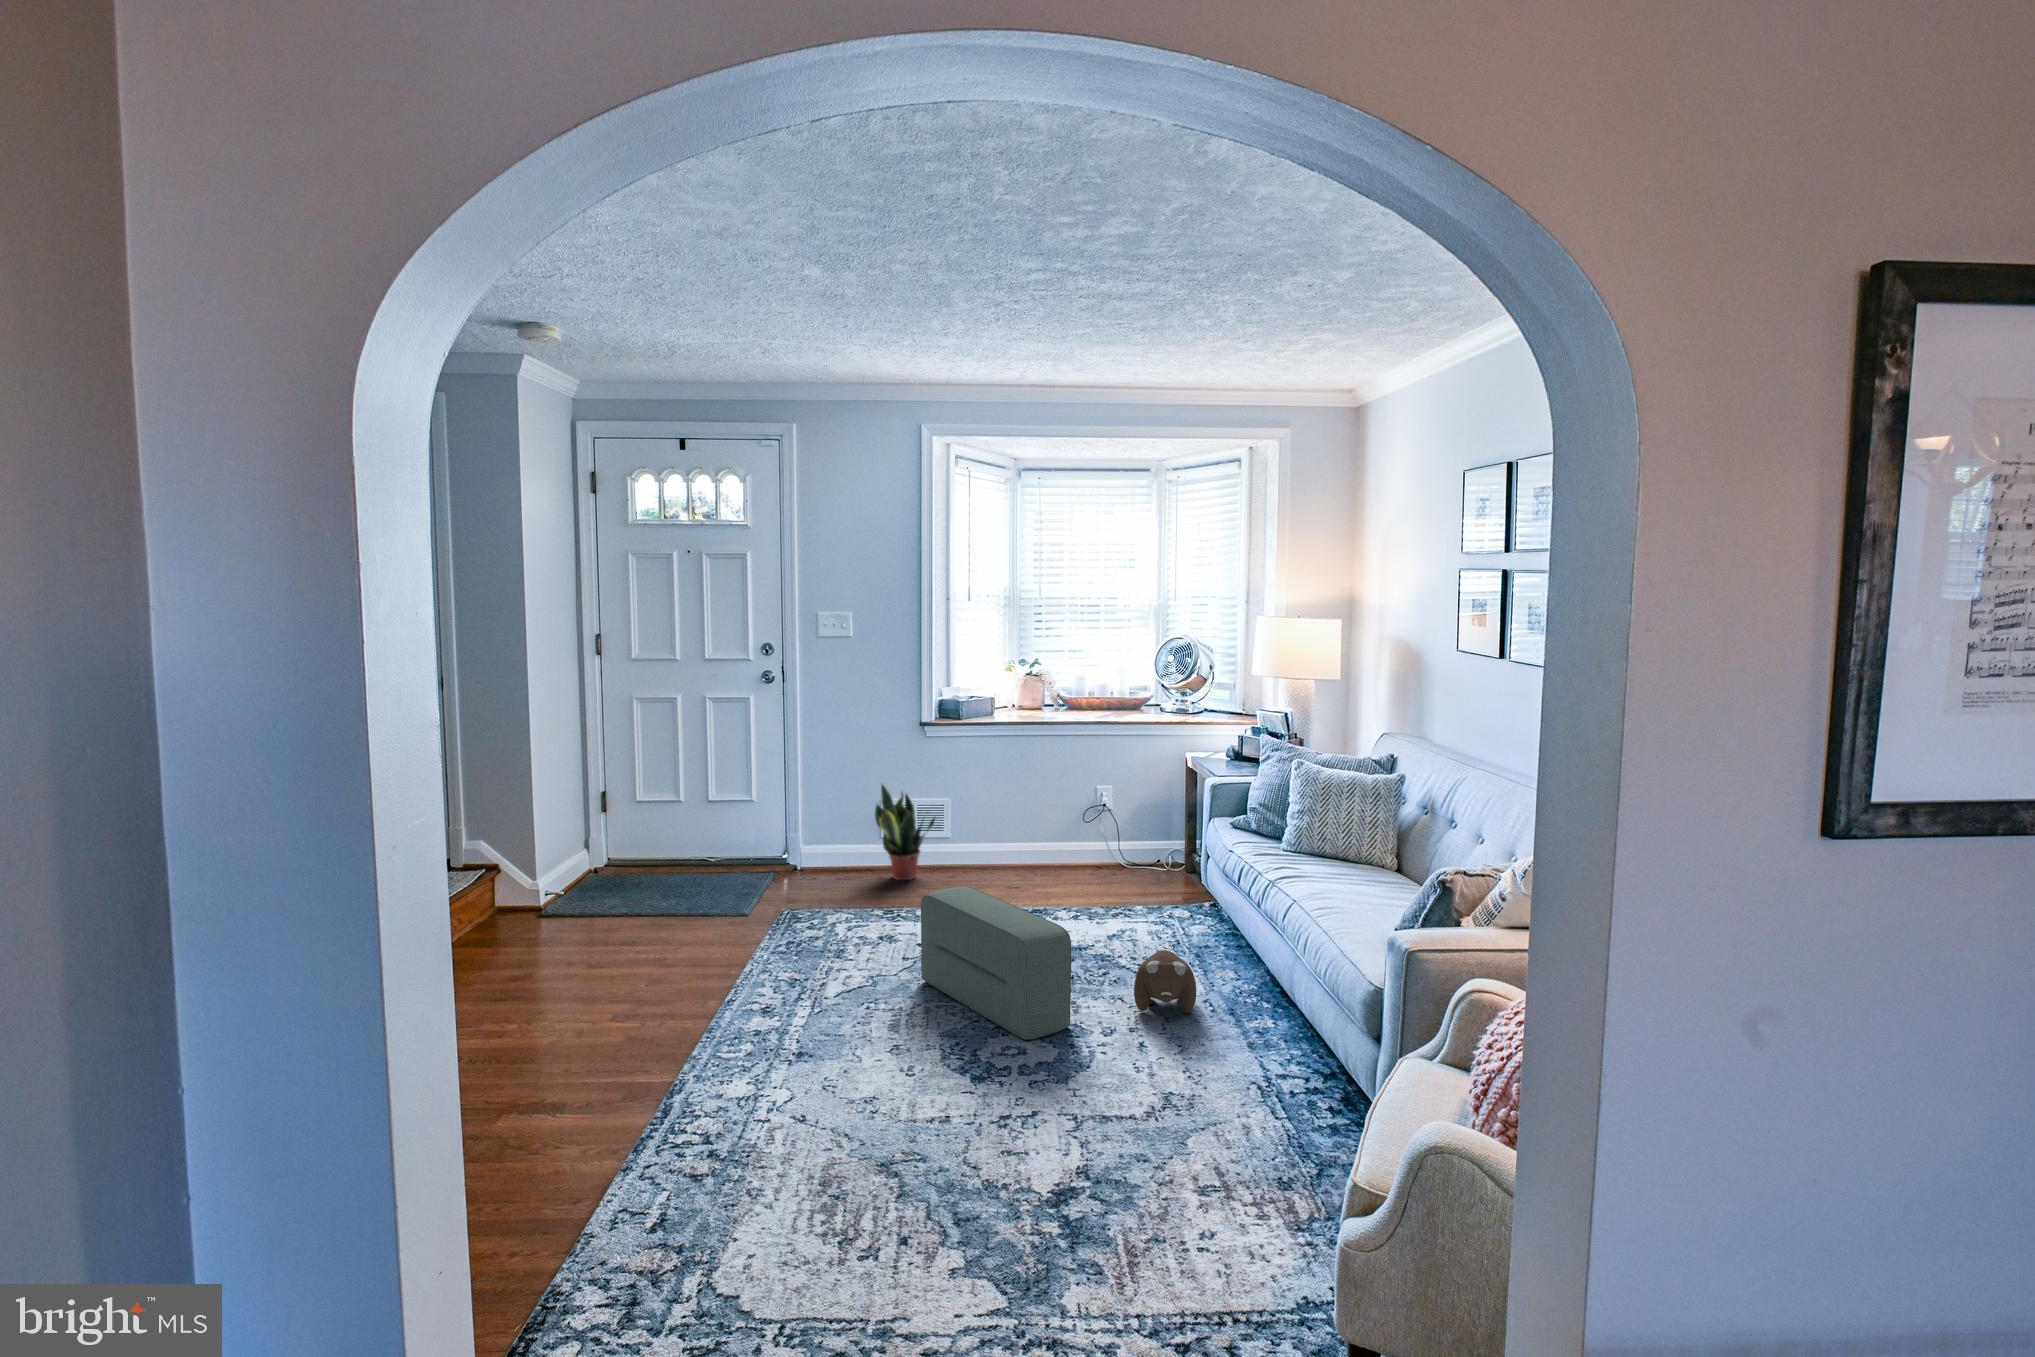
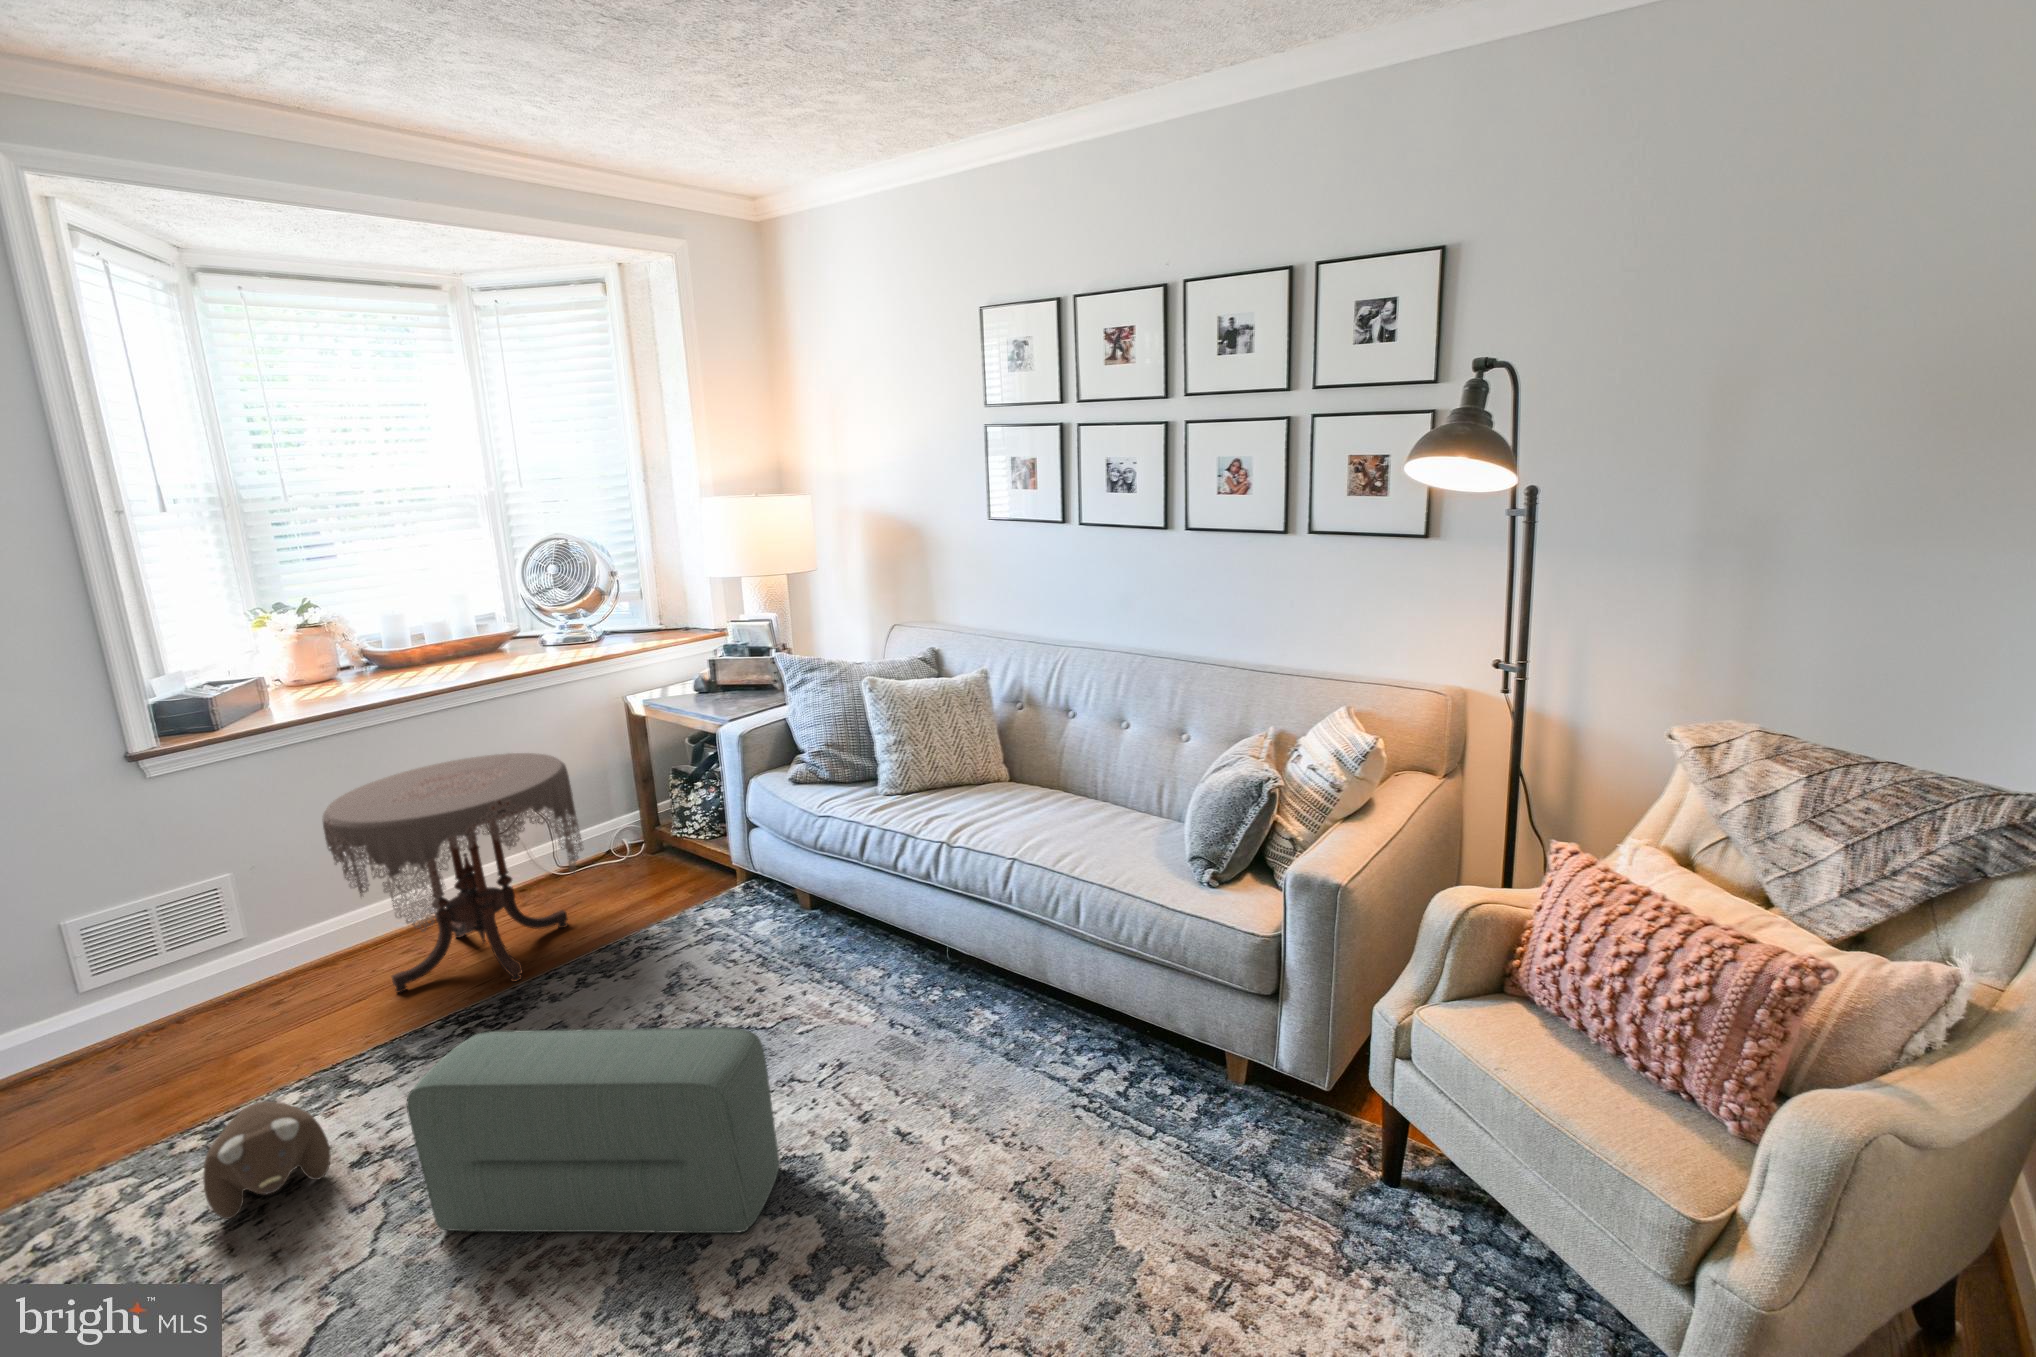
side table: none [982,754,1124,903] -> present [322,753,583,993]
potted plant: present [875,785,935,880] -> none [77,907,231,1063]
plush toy: present [1134,950,1196,1013] -> present [203,1101,331,1219]

